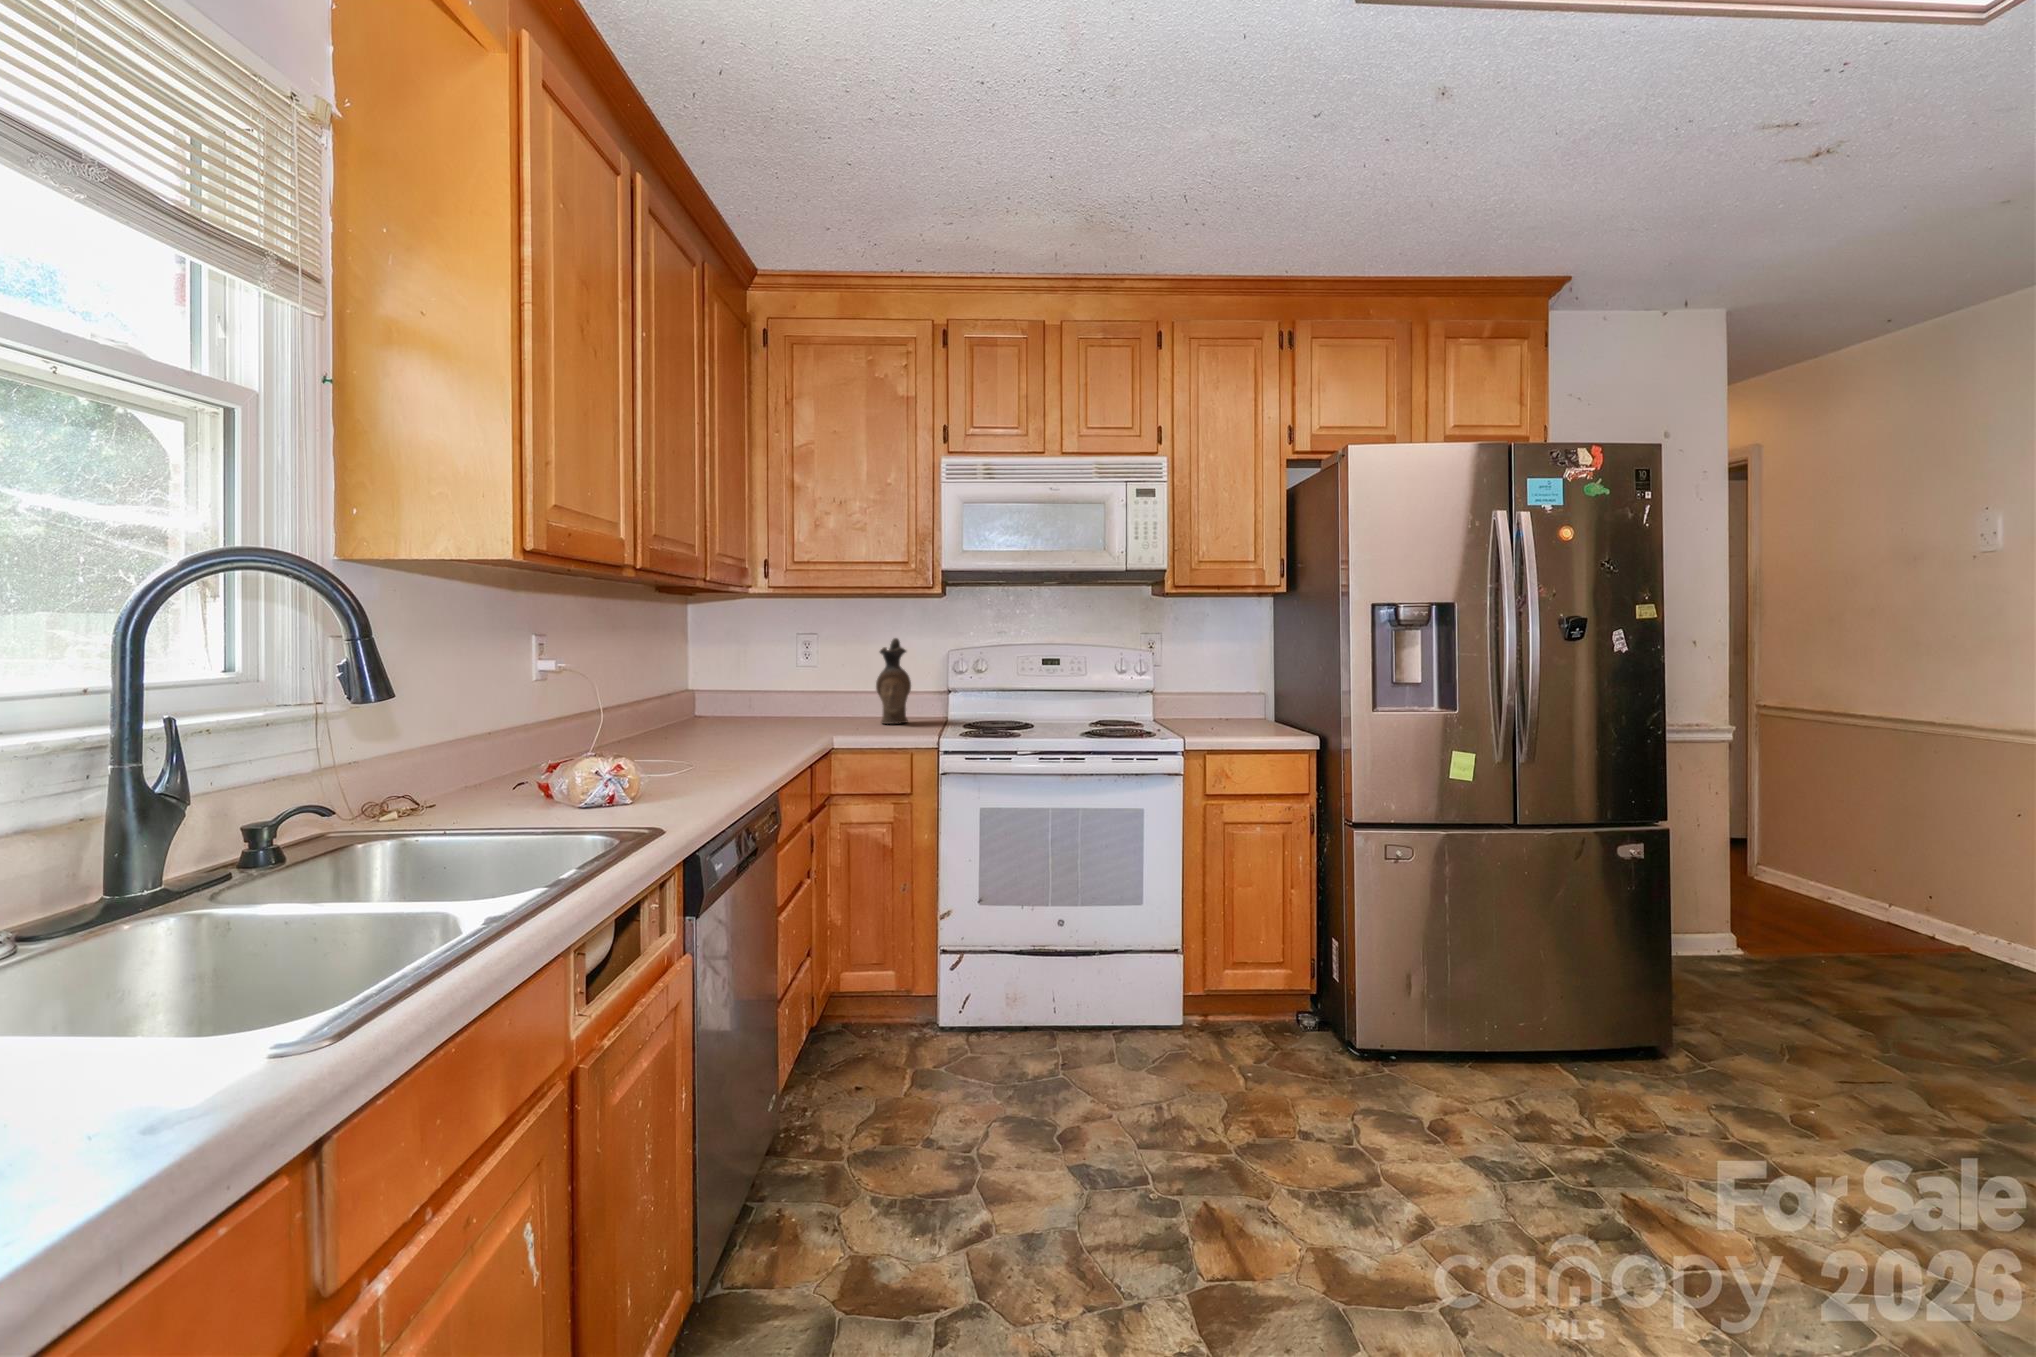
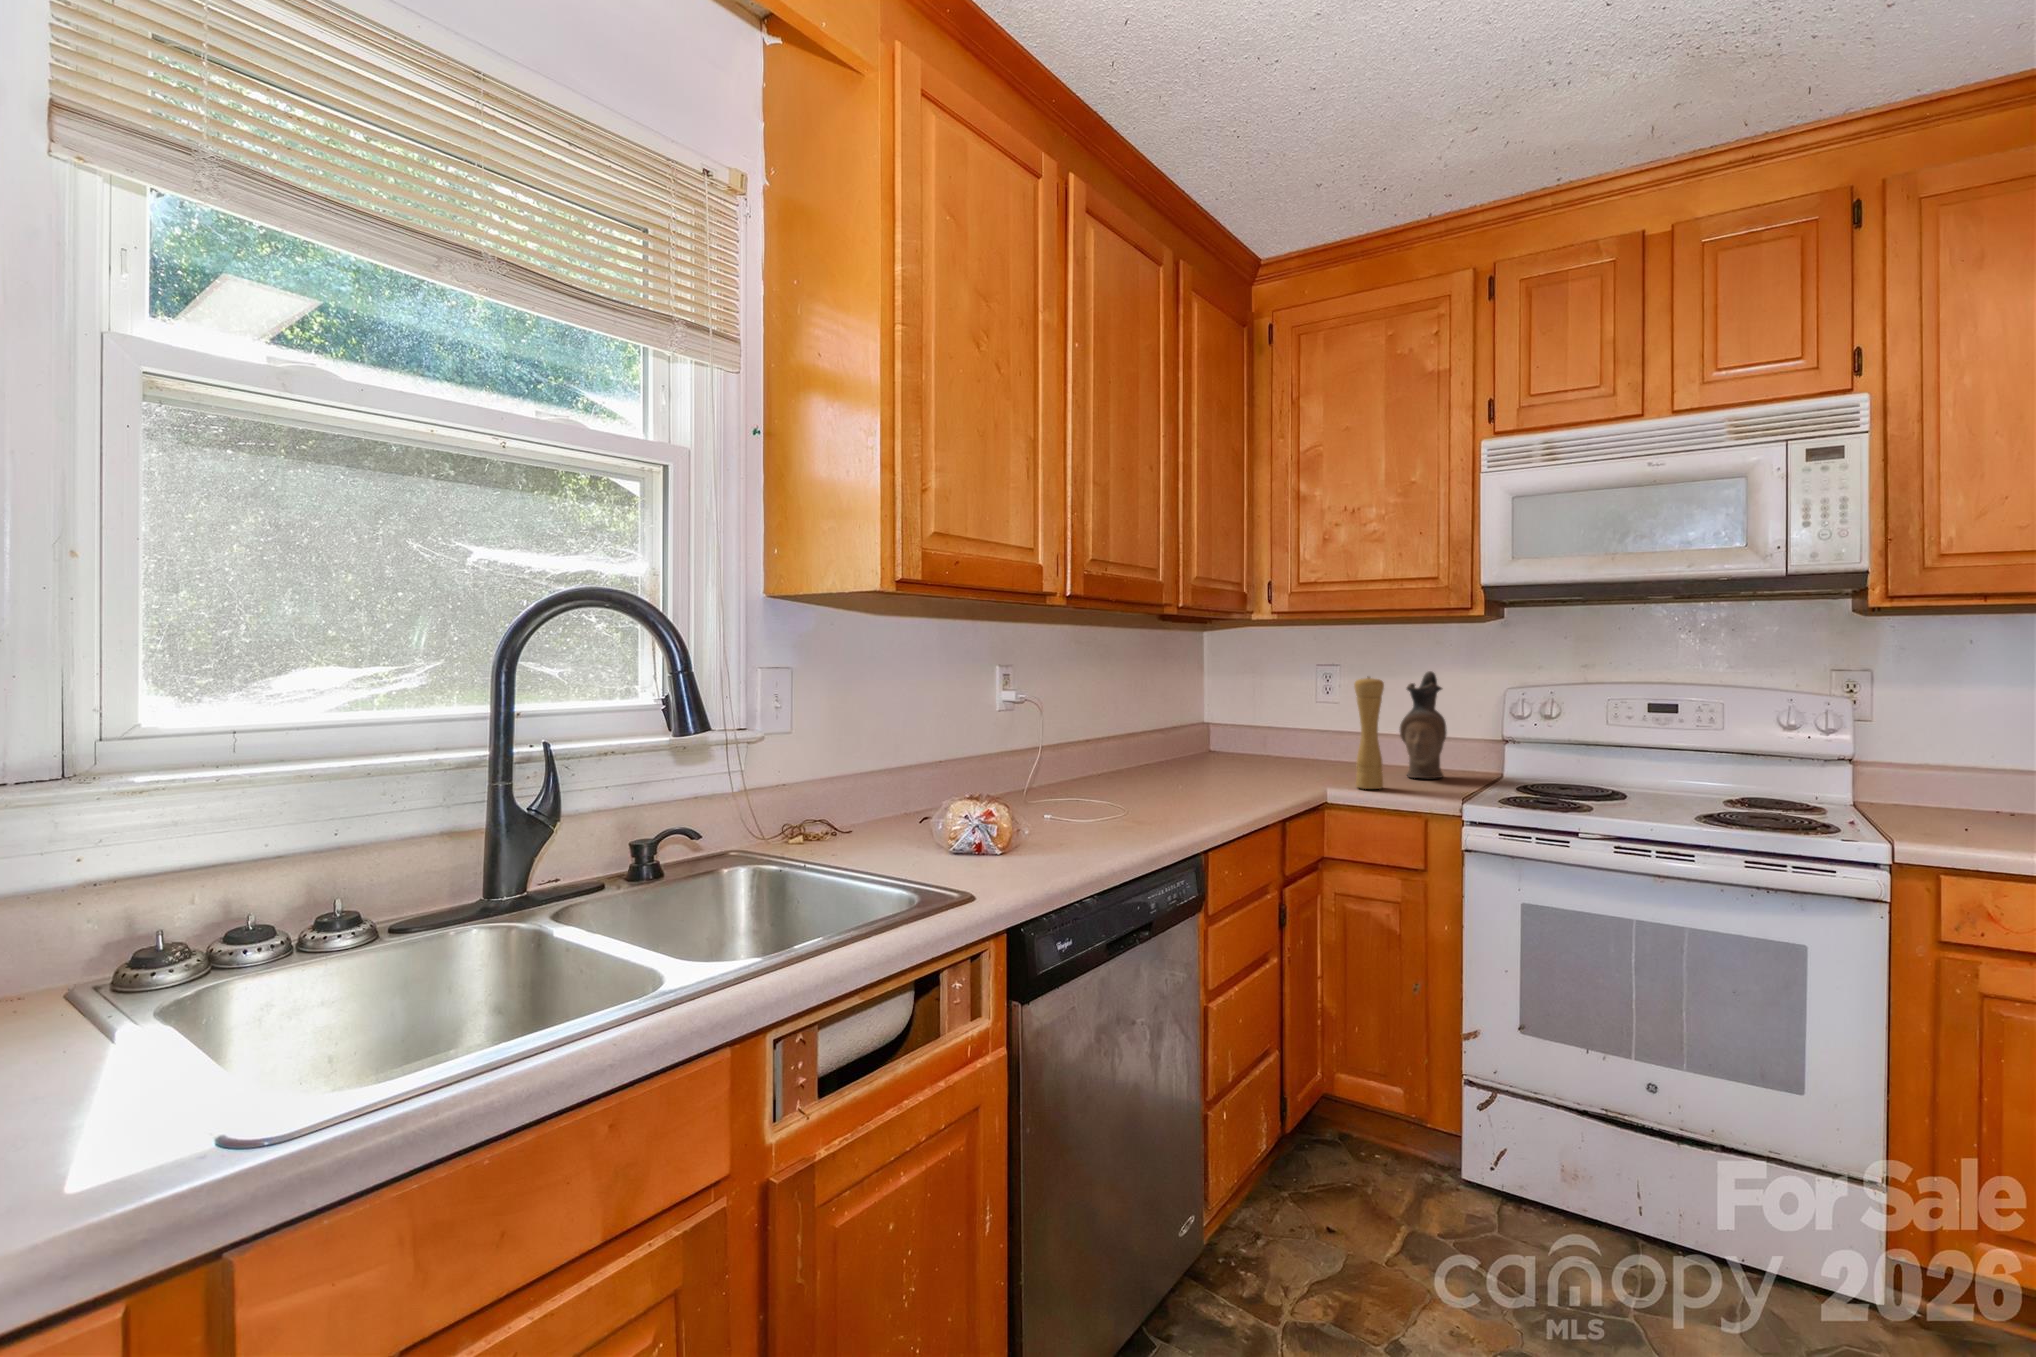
pepper mill: none [846,640,870,733] -> present [1354,677,1384,789]

